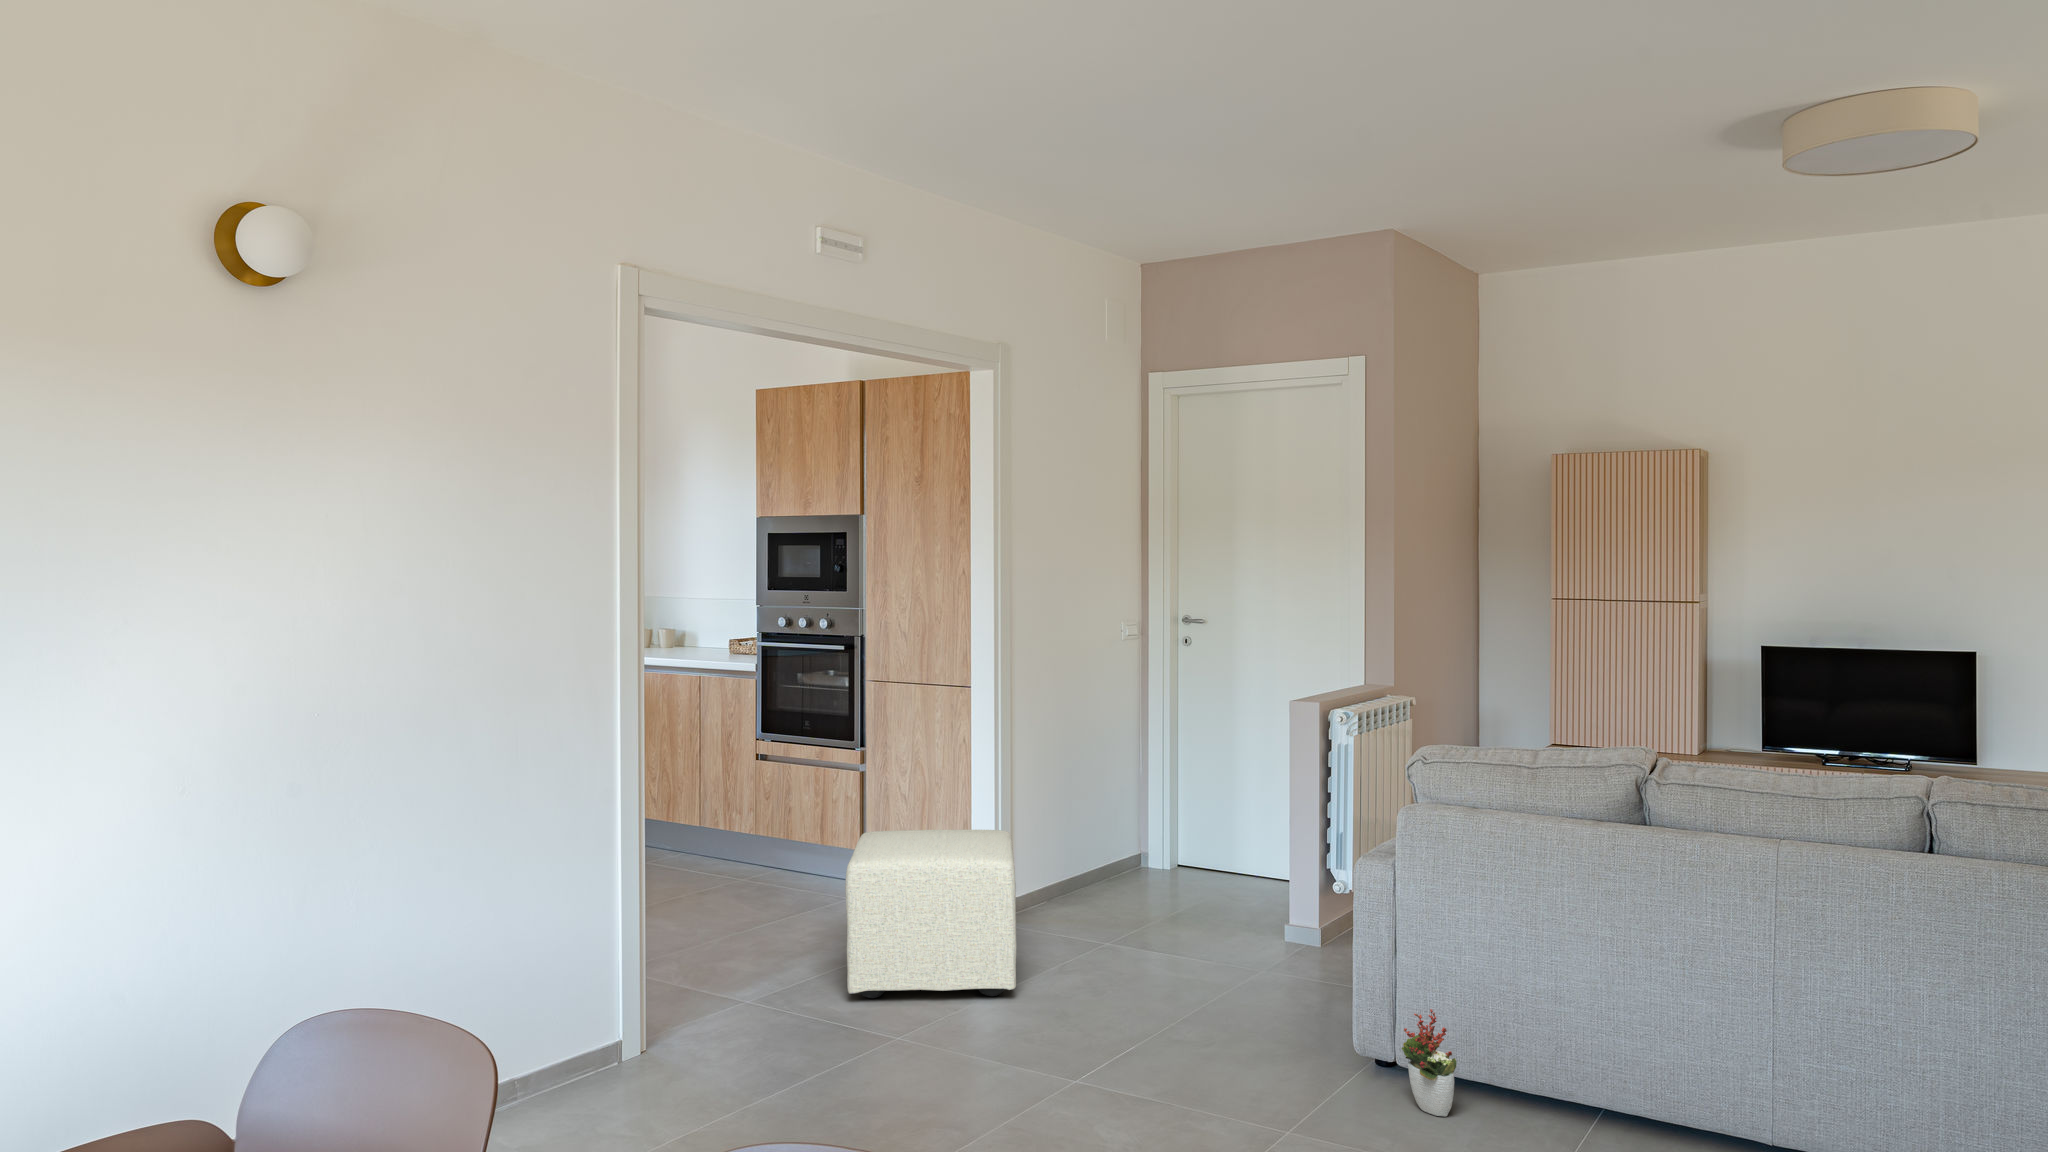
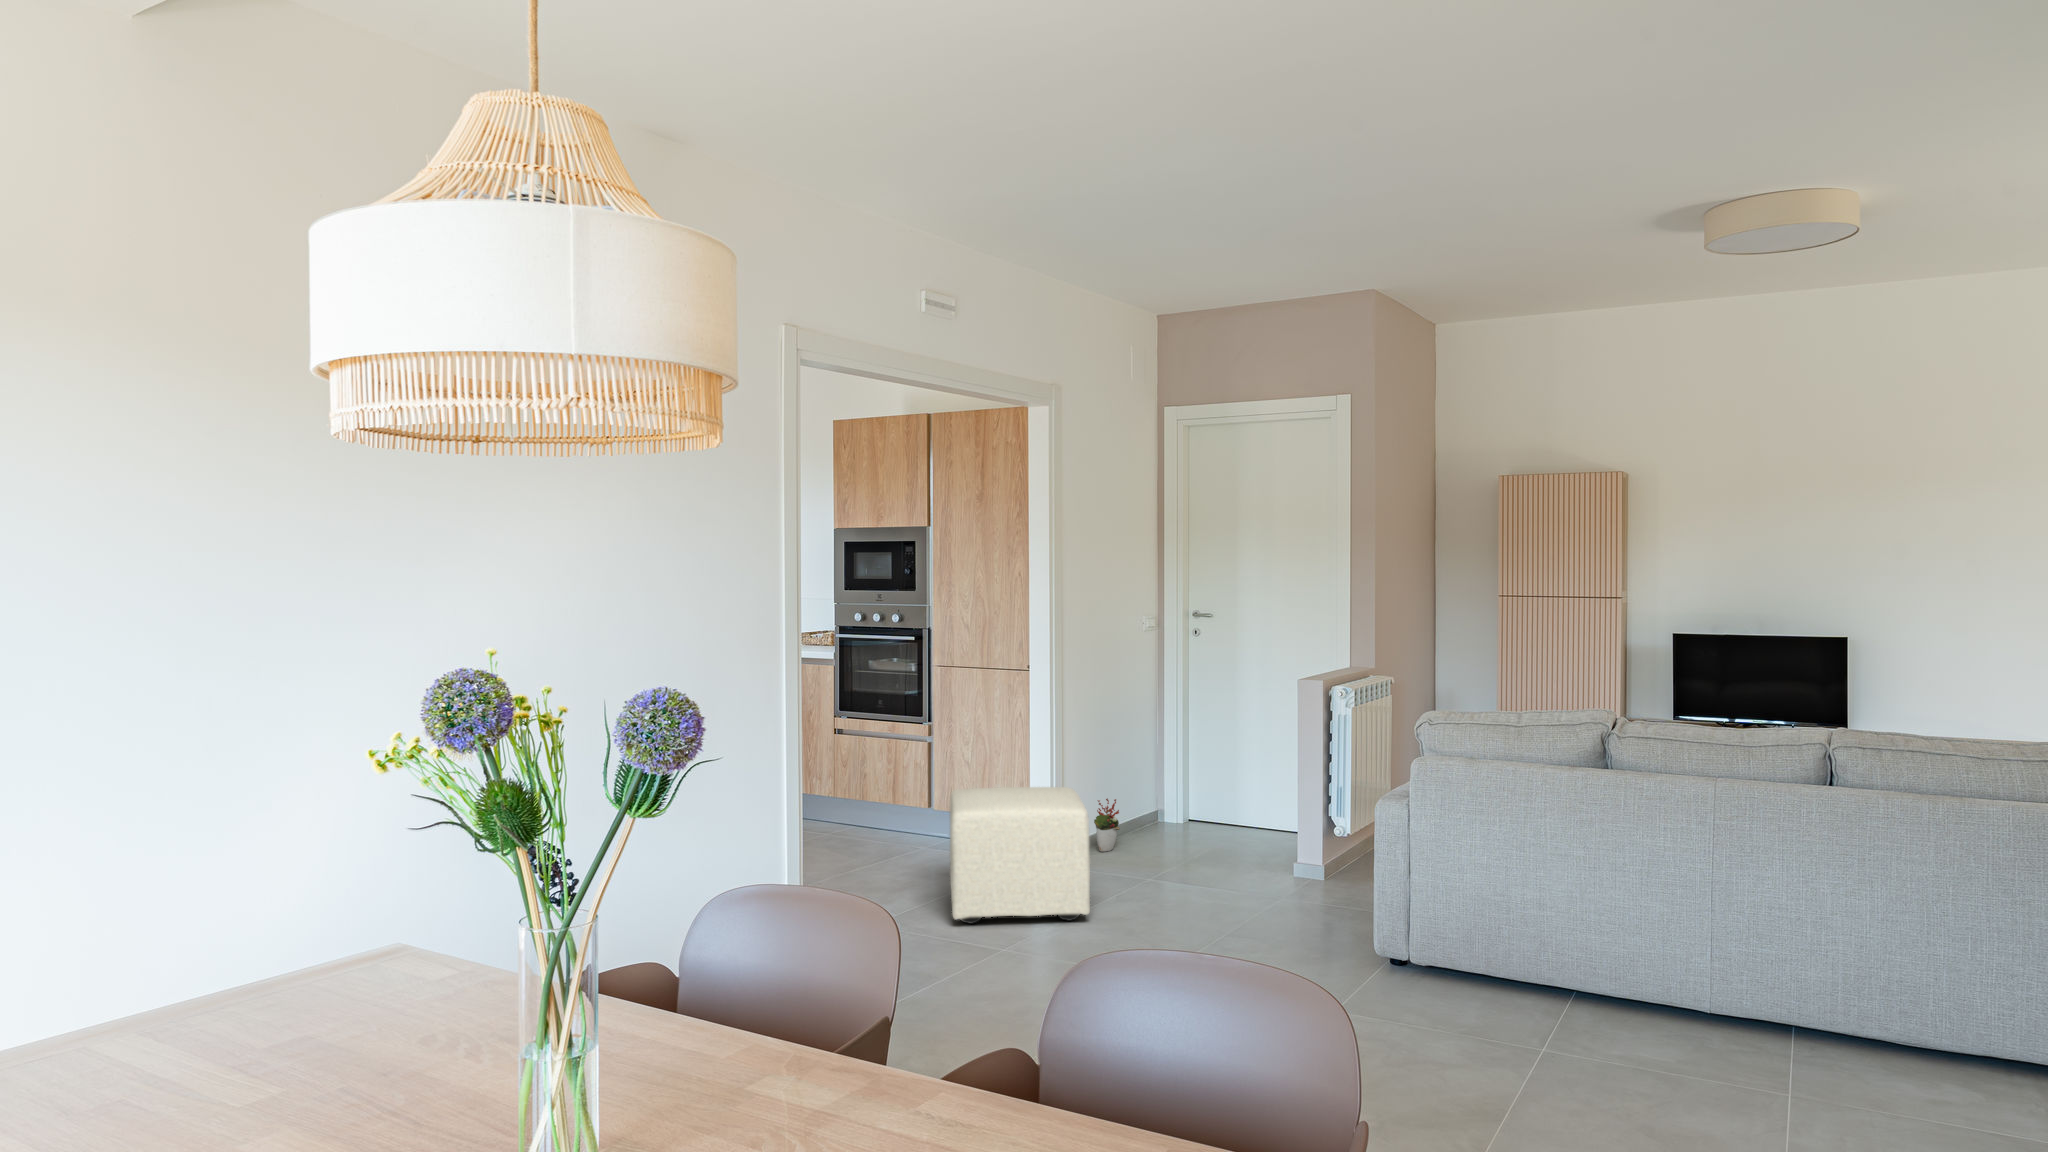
decorative plant: present [1402,1009,1457,1116] -> present [1094,799,1120,852]

